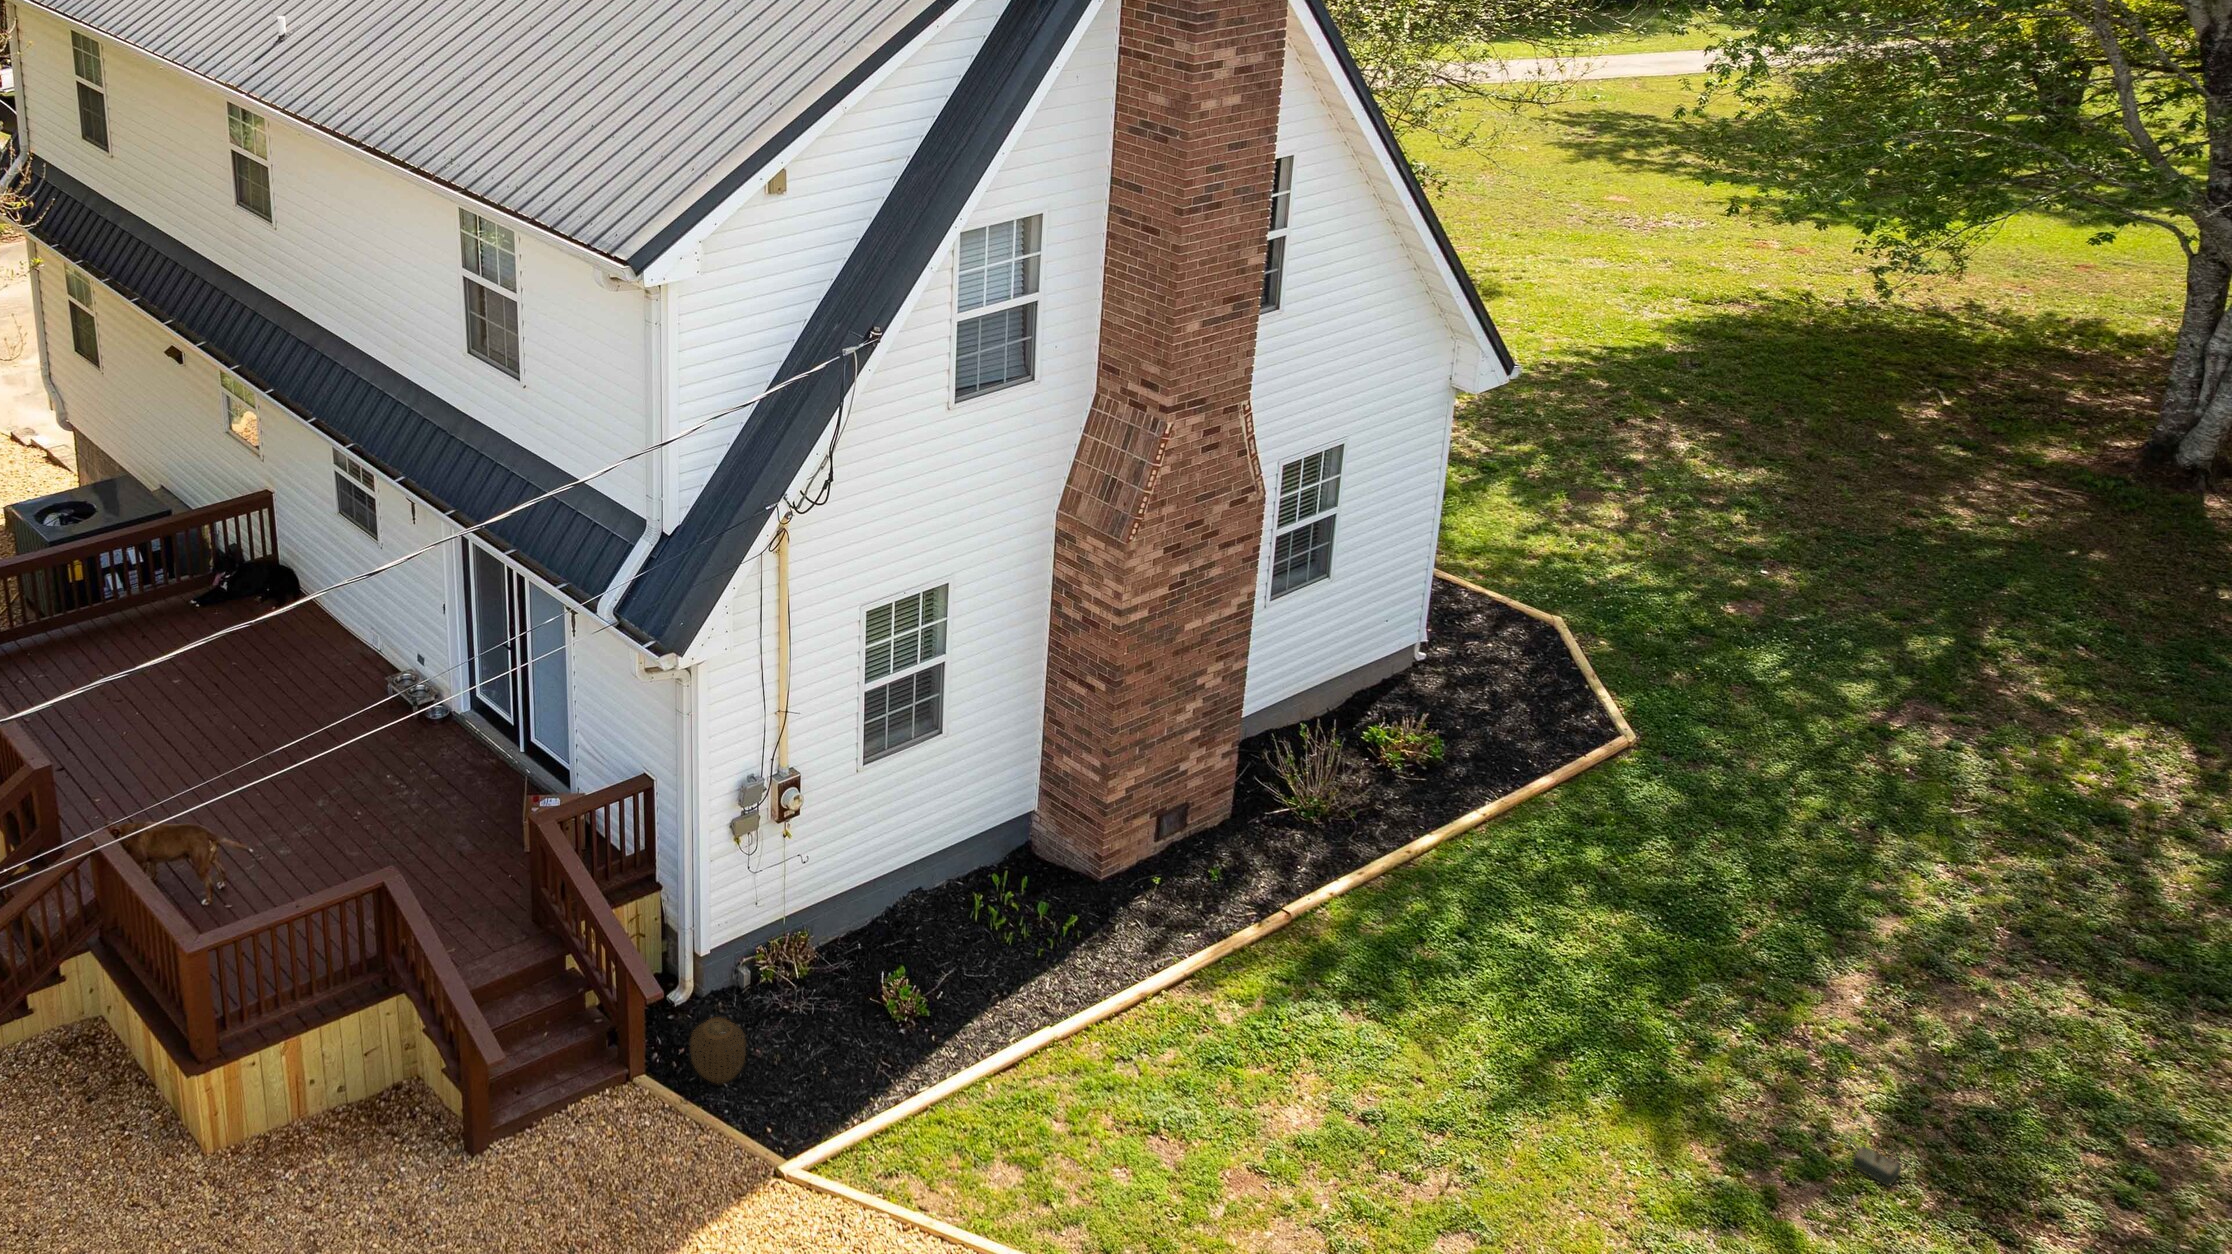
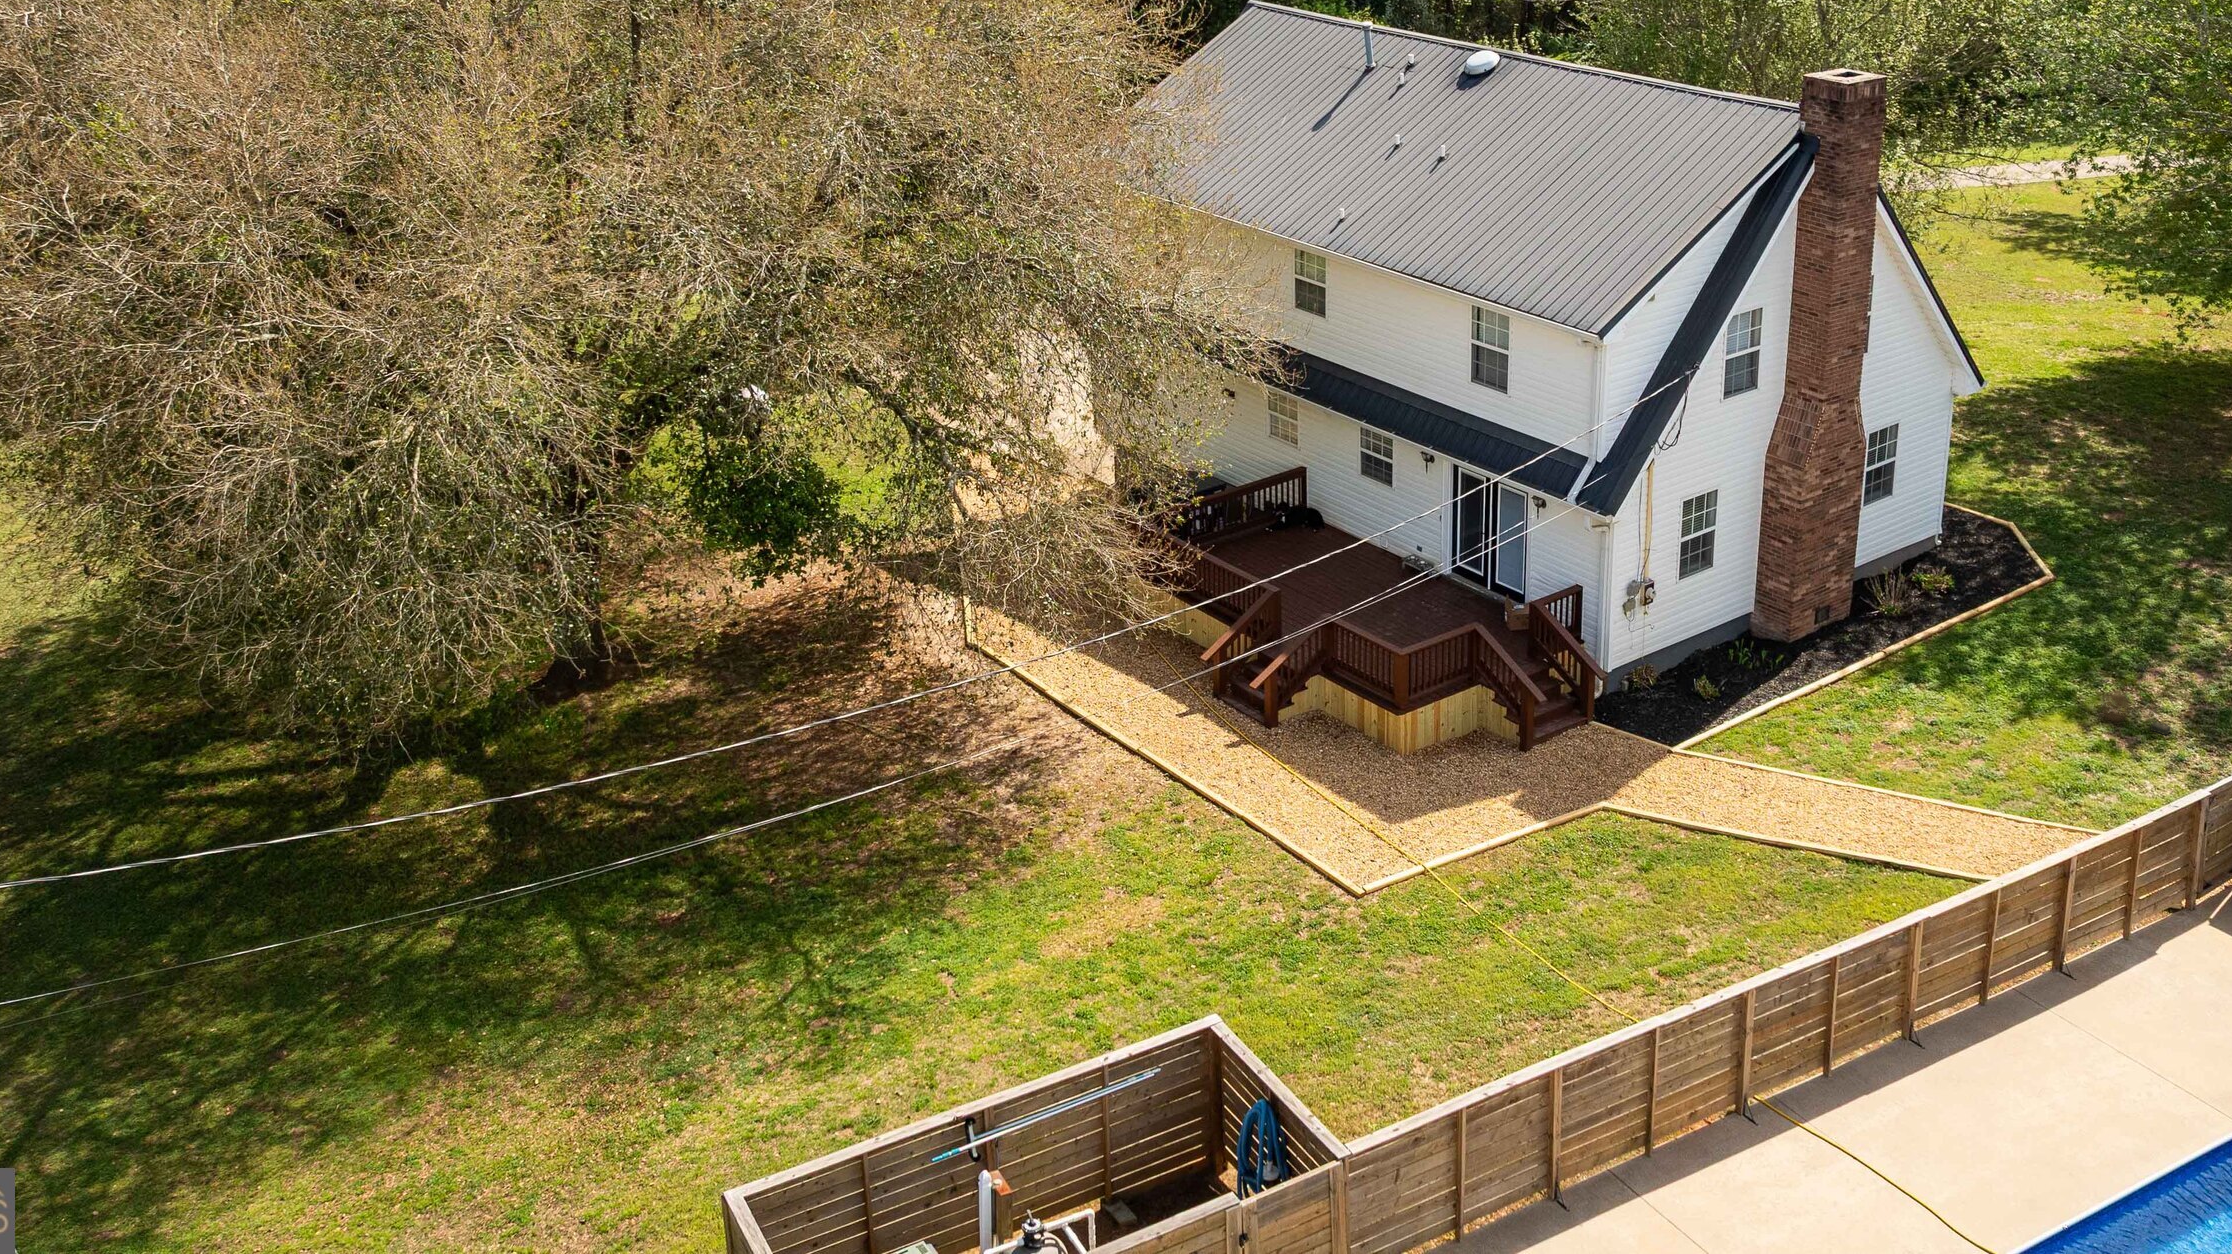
woven basket: present [690,1018,745,1084] -> present [2101,691,2130,721]

